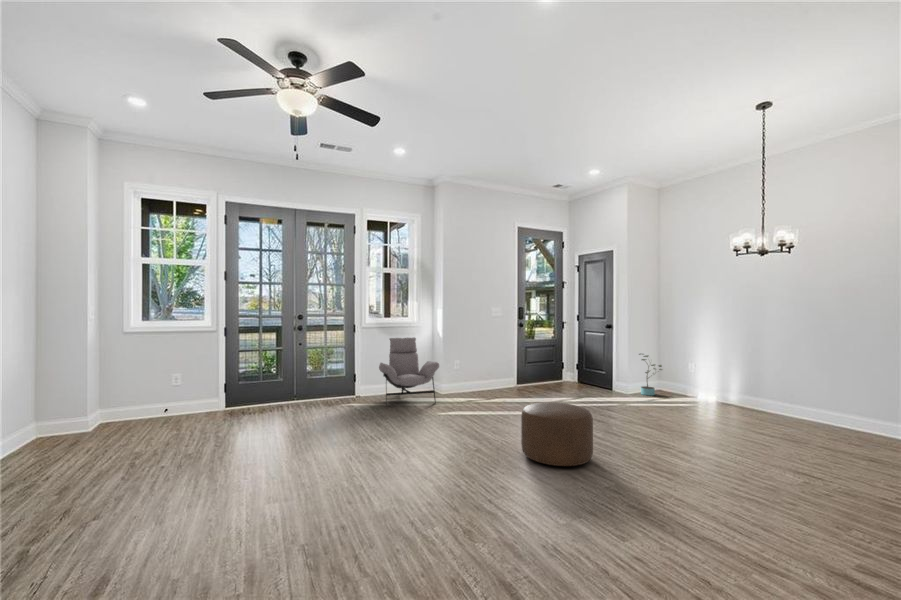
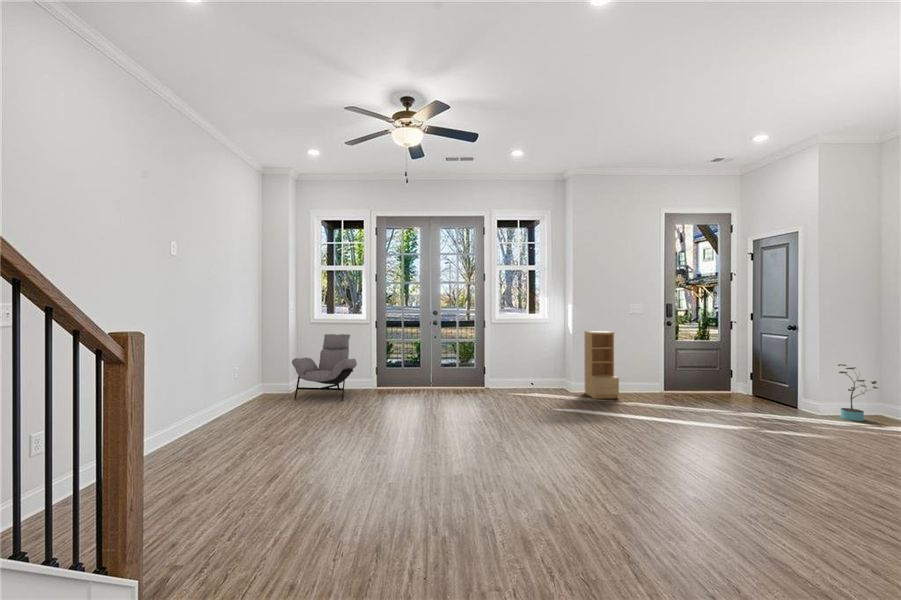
bookshelf: none [454,333,486,398] -> present [584,331,619,399]
lounge chair: present [379,338,439,403] -> present [292,334,357,401]
ottoman: present [521,402,593,466] -> none [610,407,695,478]

